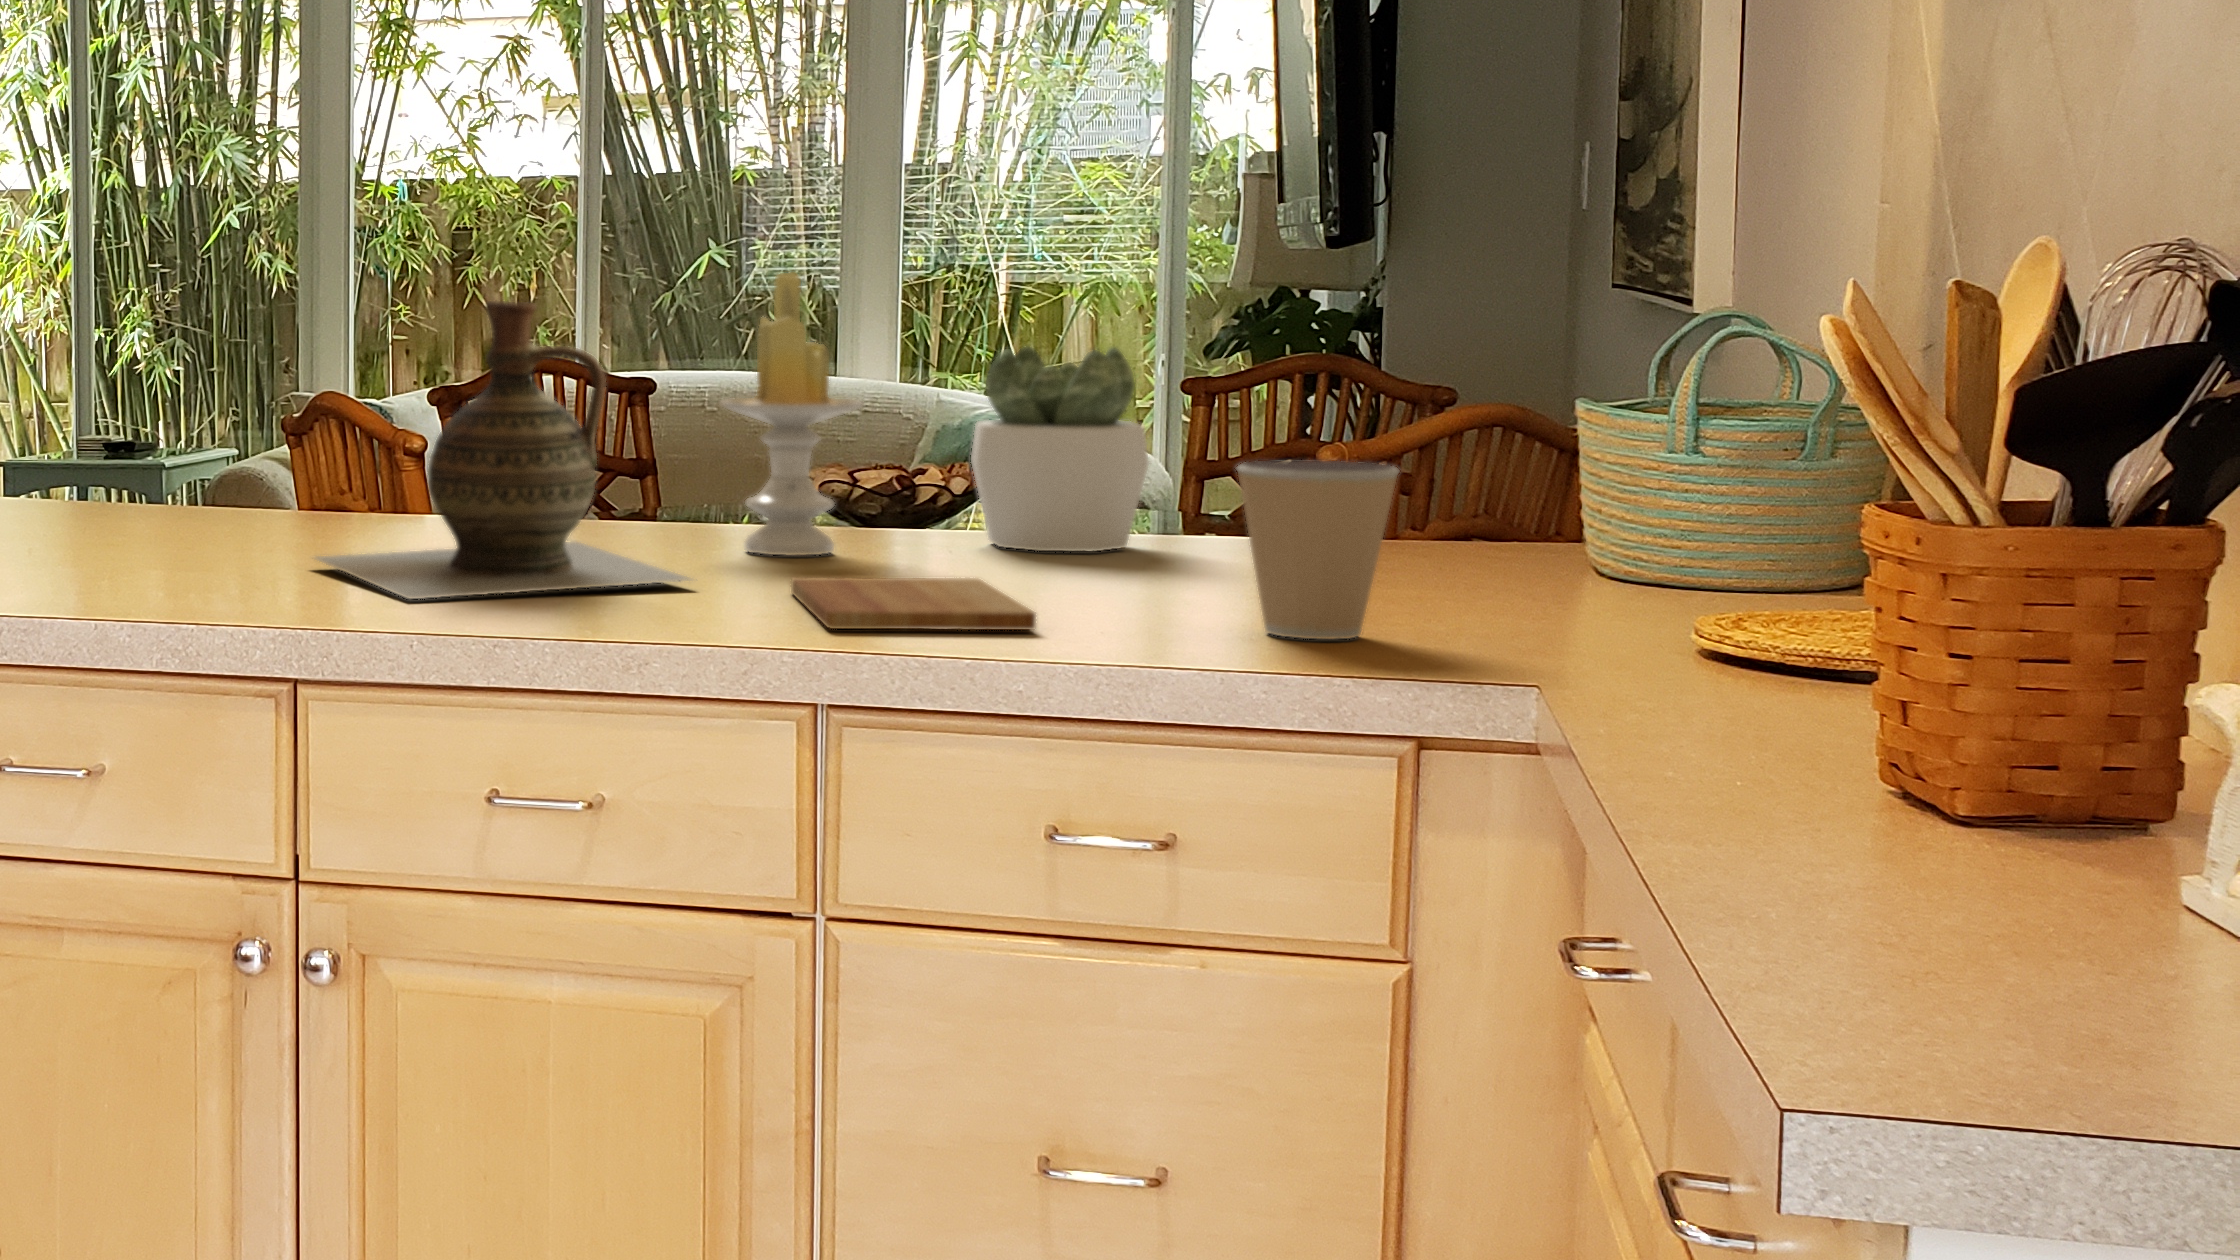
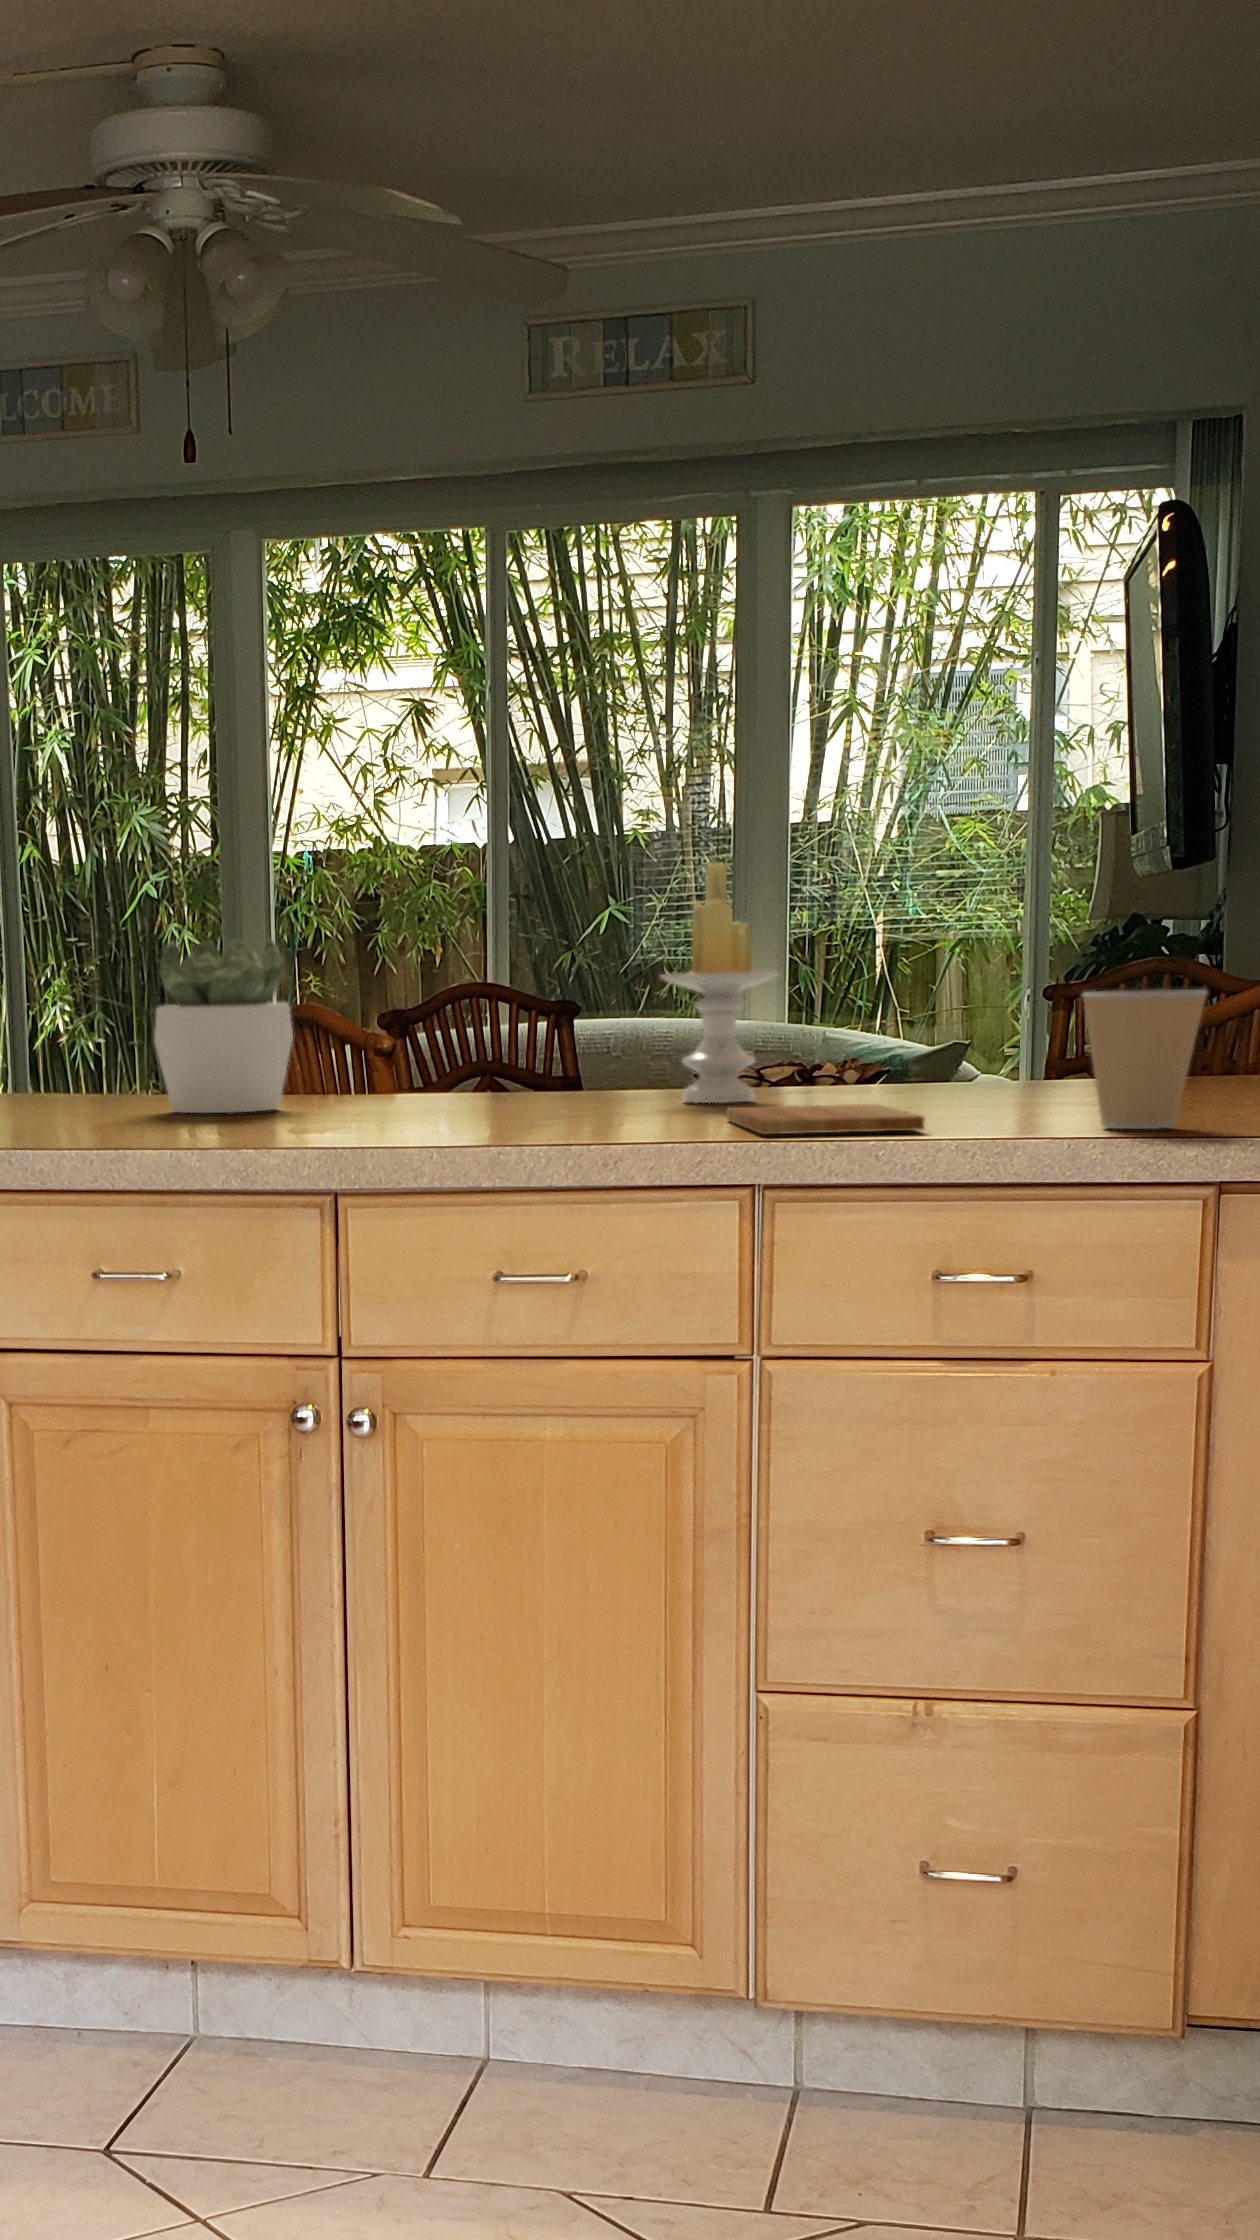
ceramic jug: present [316,301,691,599] -> none [328,884,652,1130]
succulent plant: present [971,347,1148,552] -> present [154,939,293,1113]

